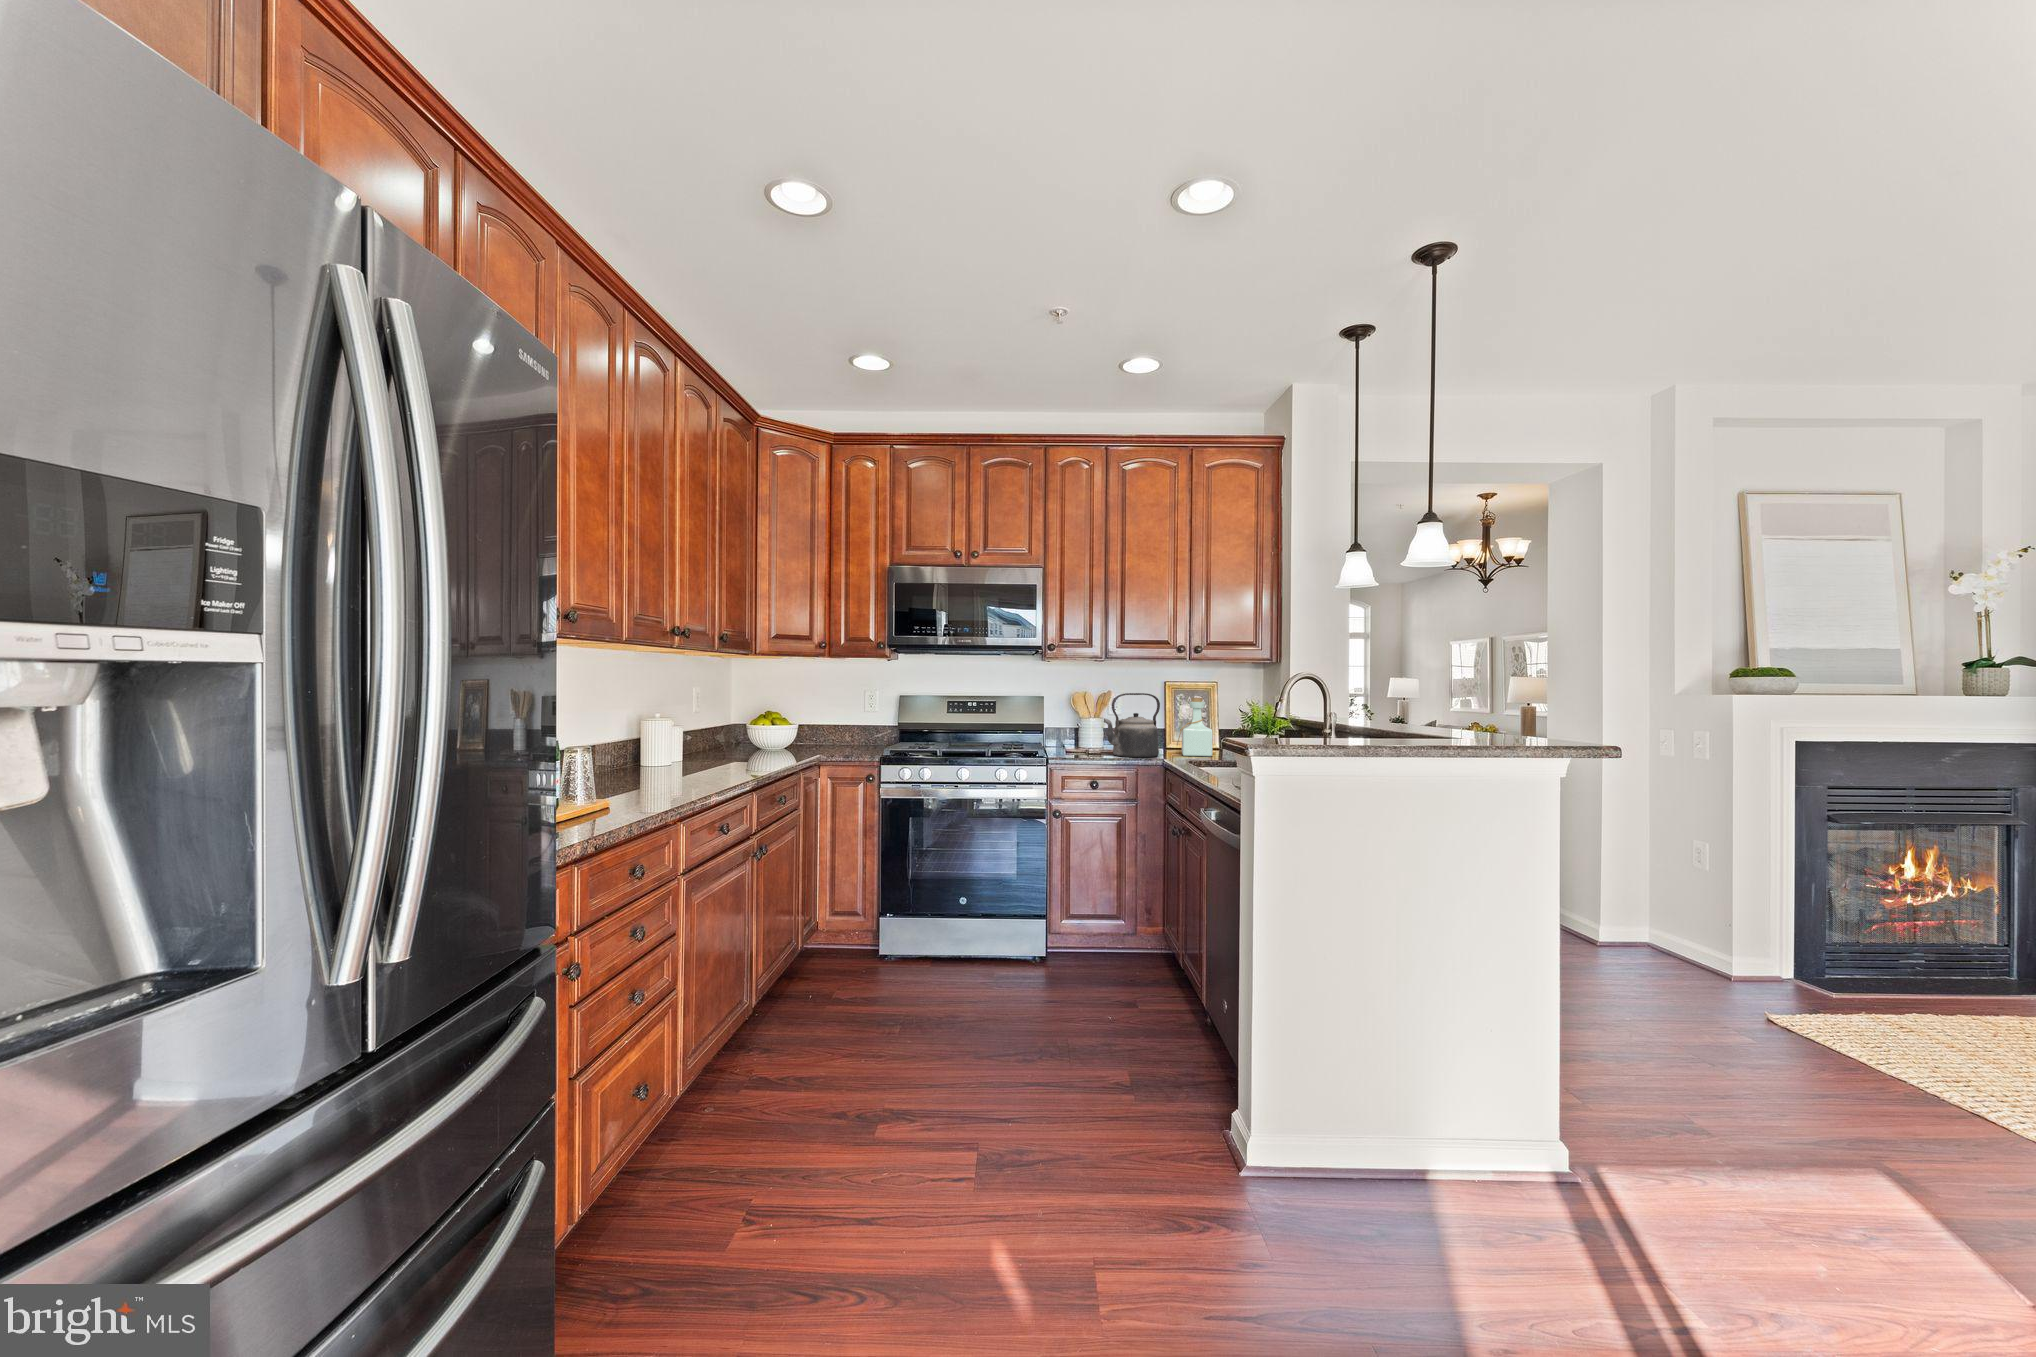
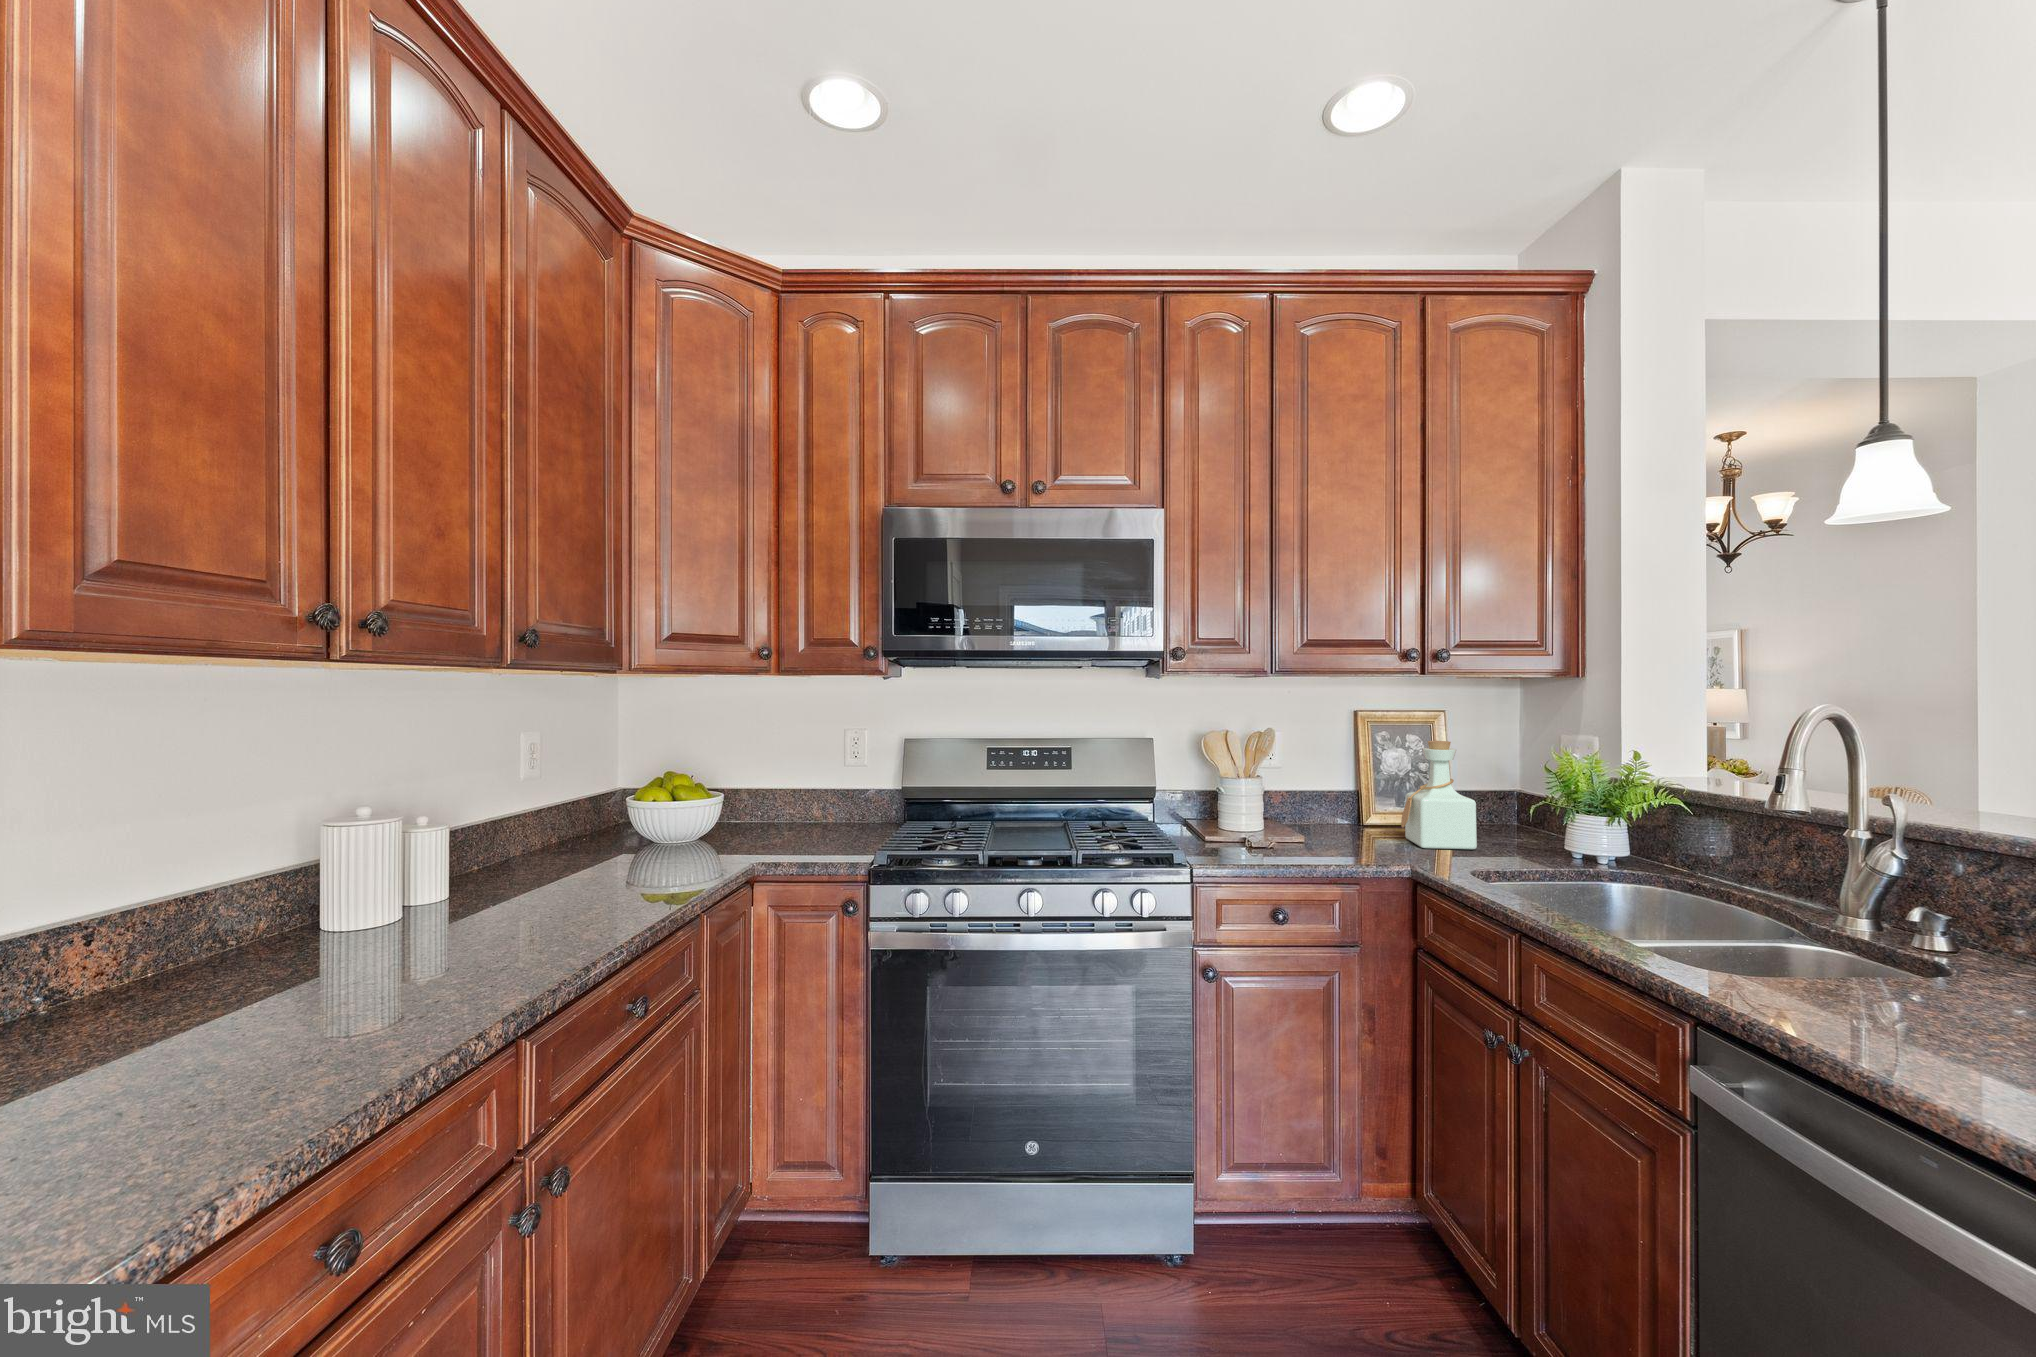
kettle: present [1104,693,1160,757] -> none [1280,735,1381,856]

